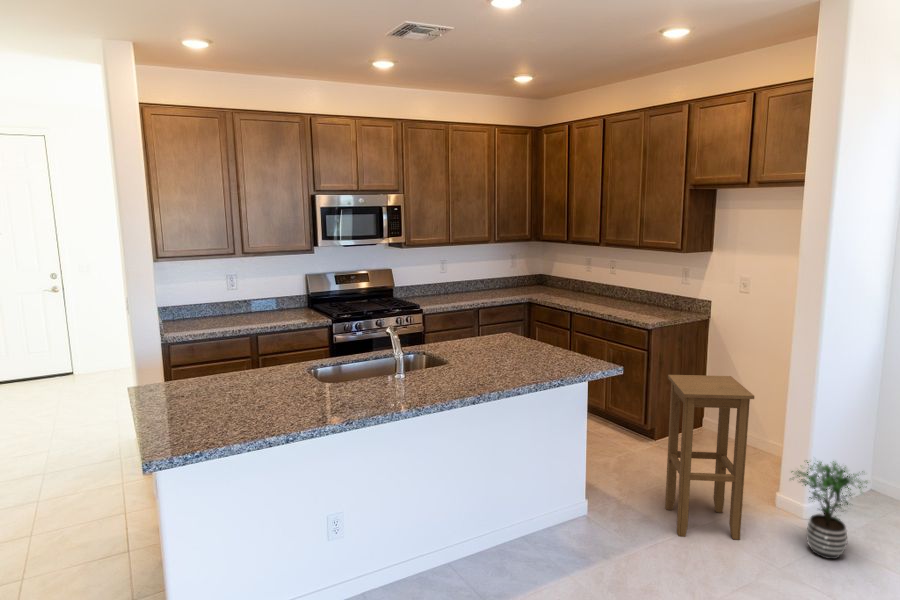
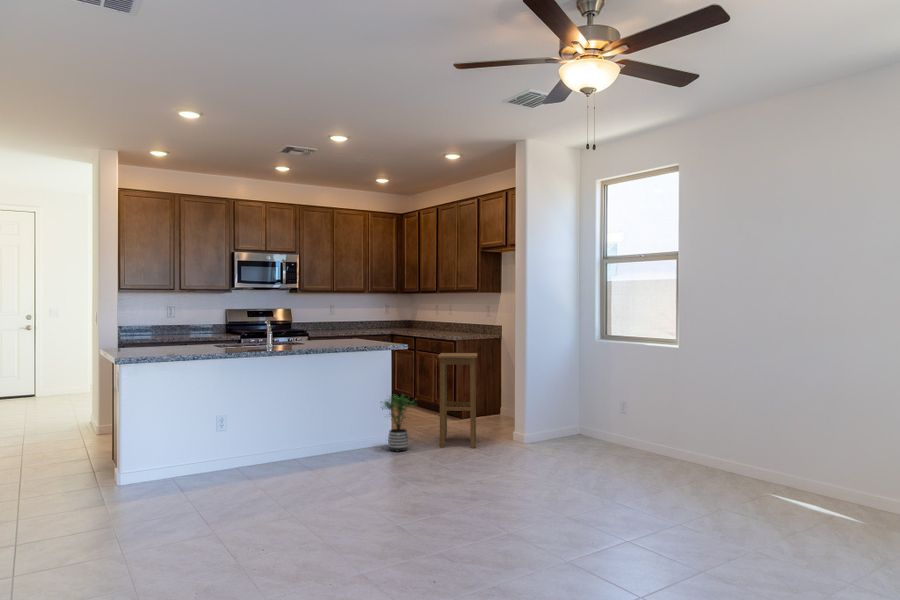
potted plant: present [791,461,867,559] -> present [382,394,412,451]

